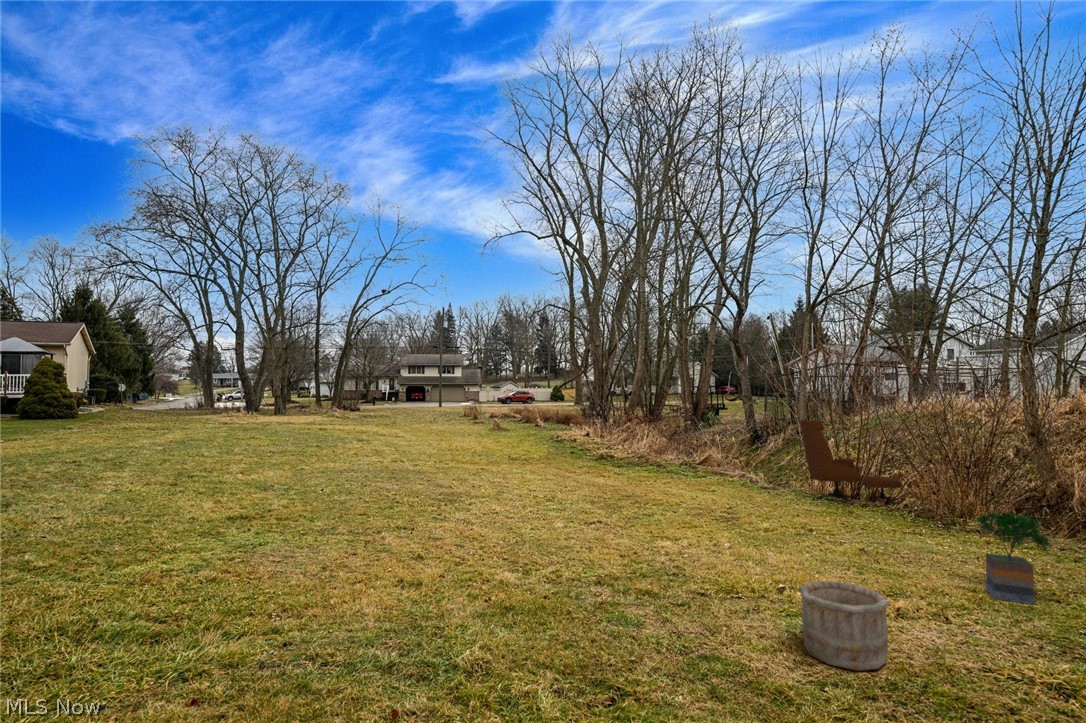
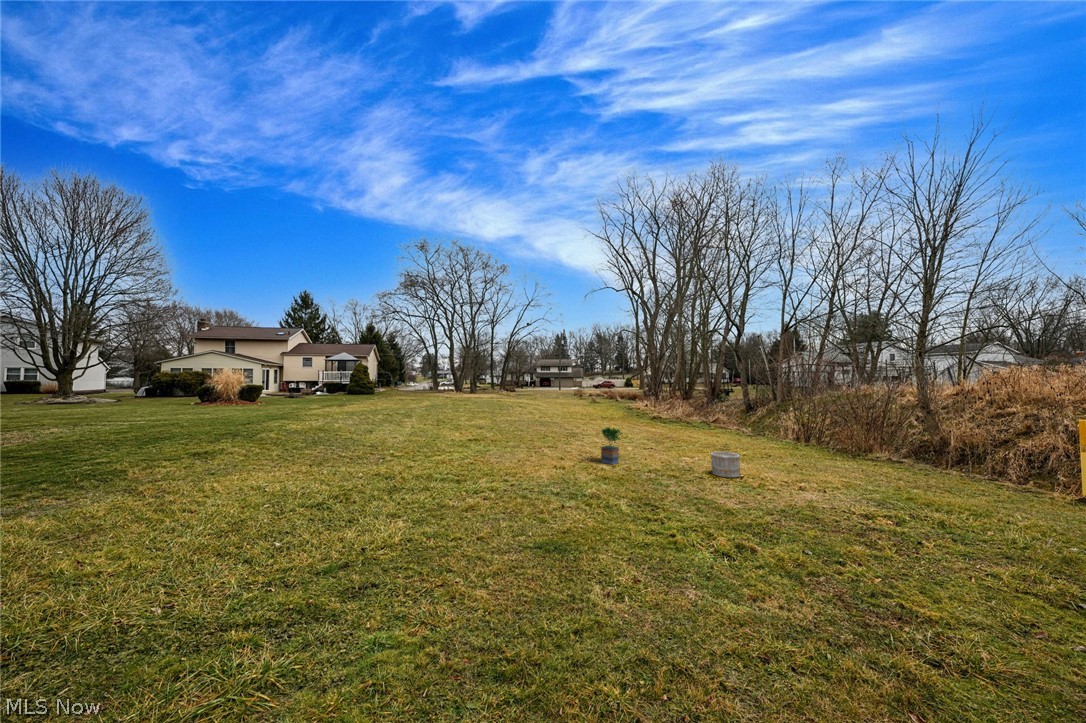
lounge chair: present [800,420,902,505] -> none [755,397,814,441]
potted tree: present [976,512,1050,605] -> present [601,427,622,465]

